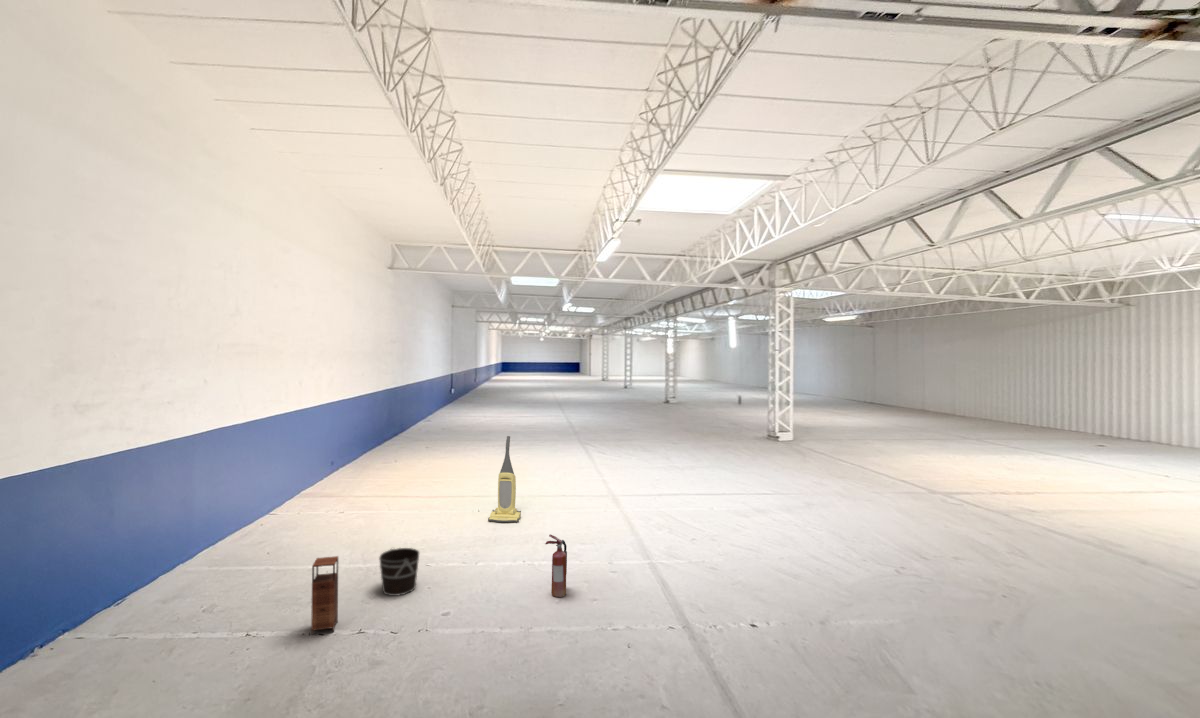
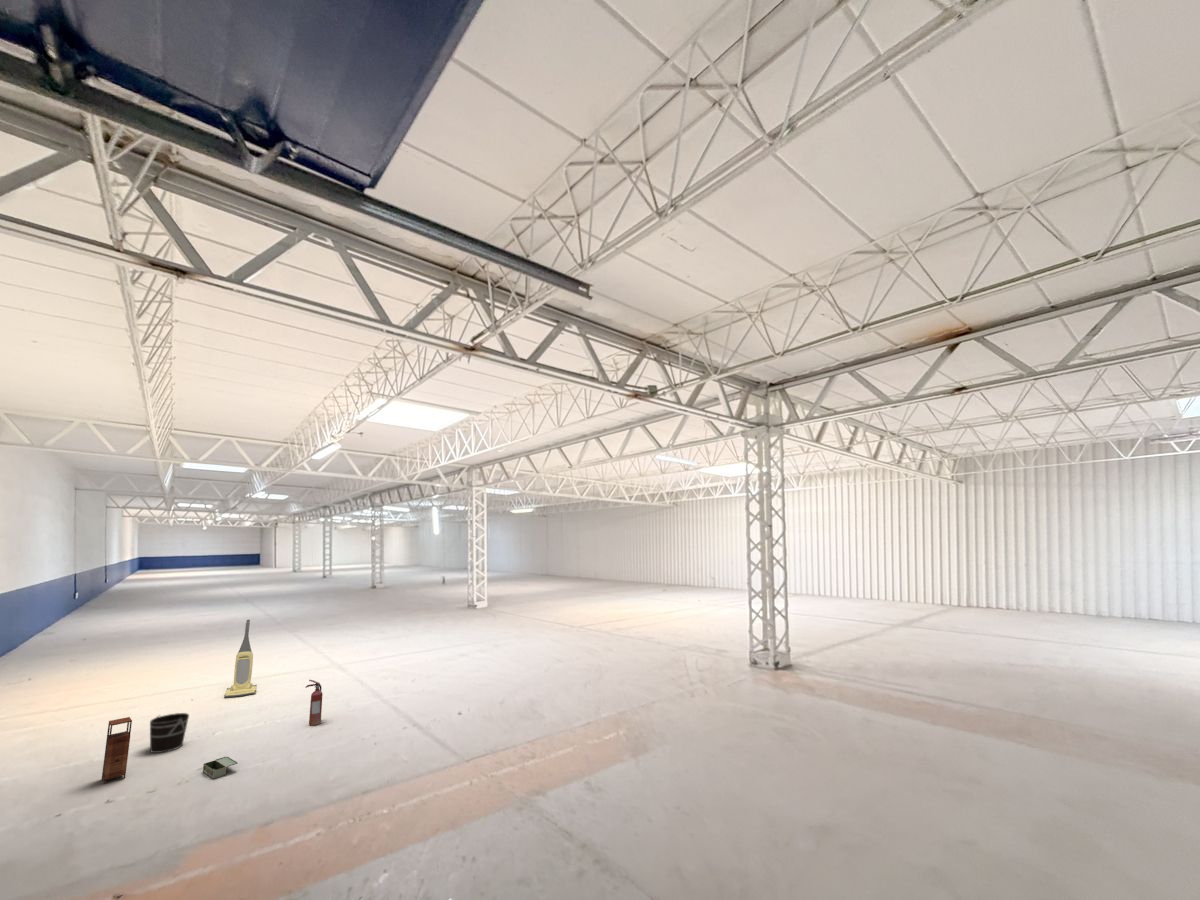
toolbox: none [401,635,438,672] -> present [203,757,237,779]

